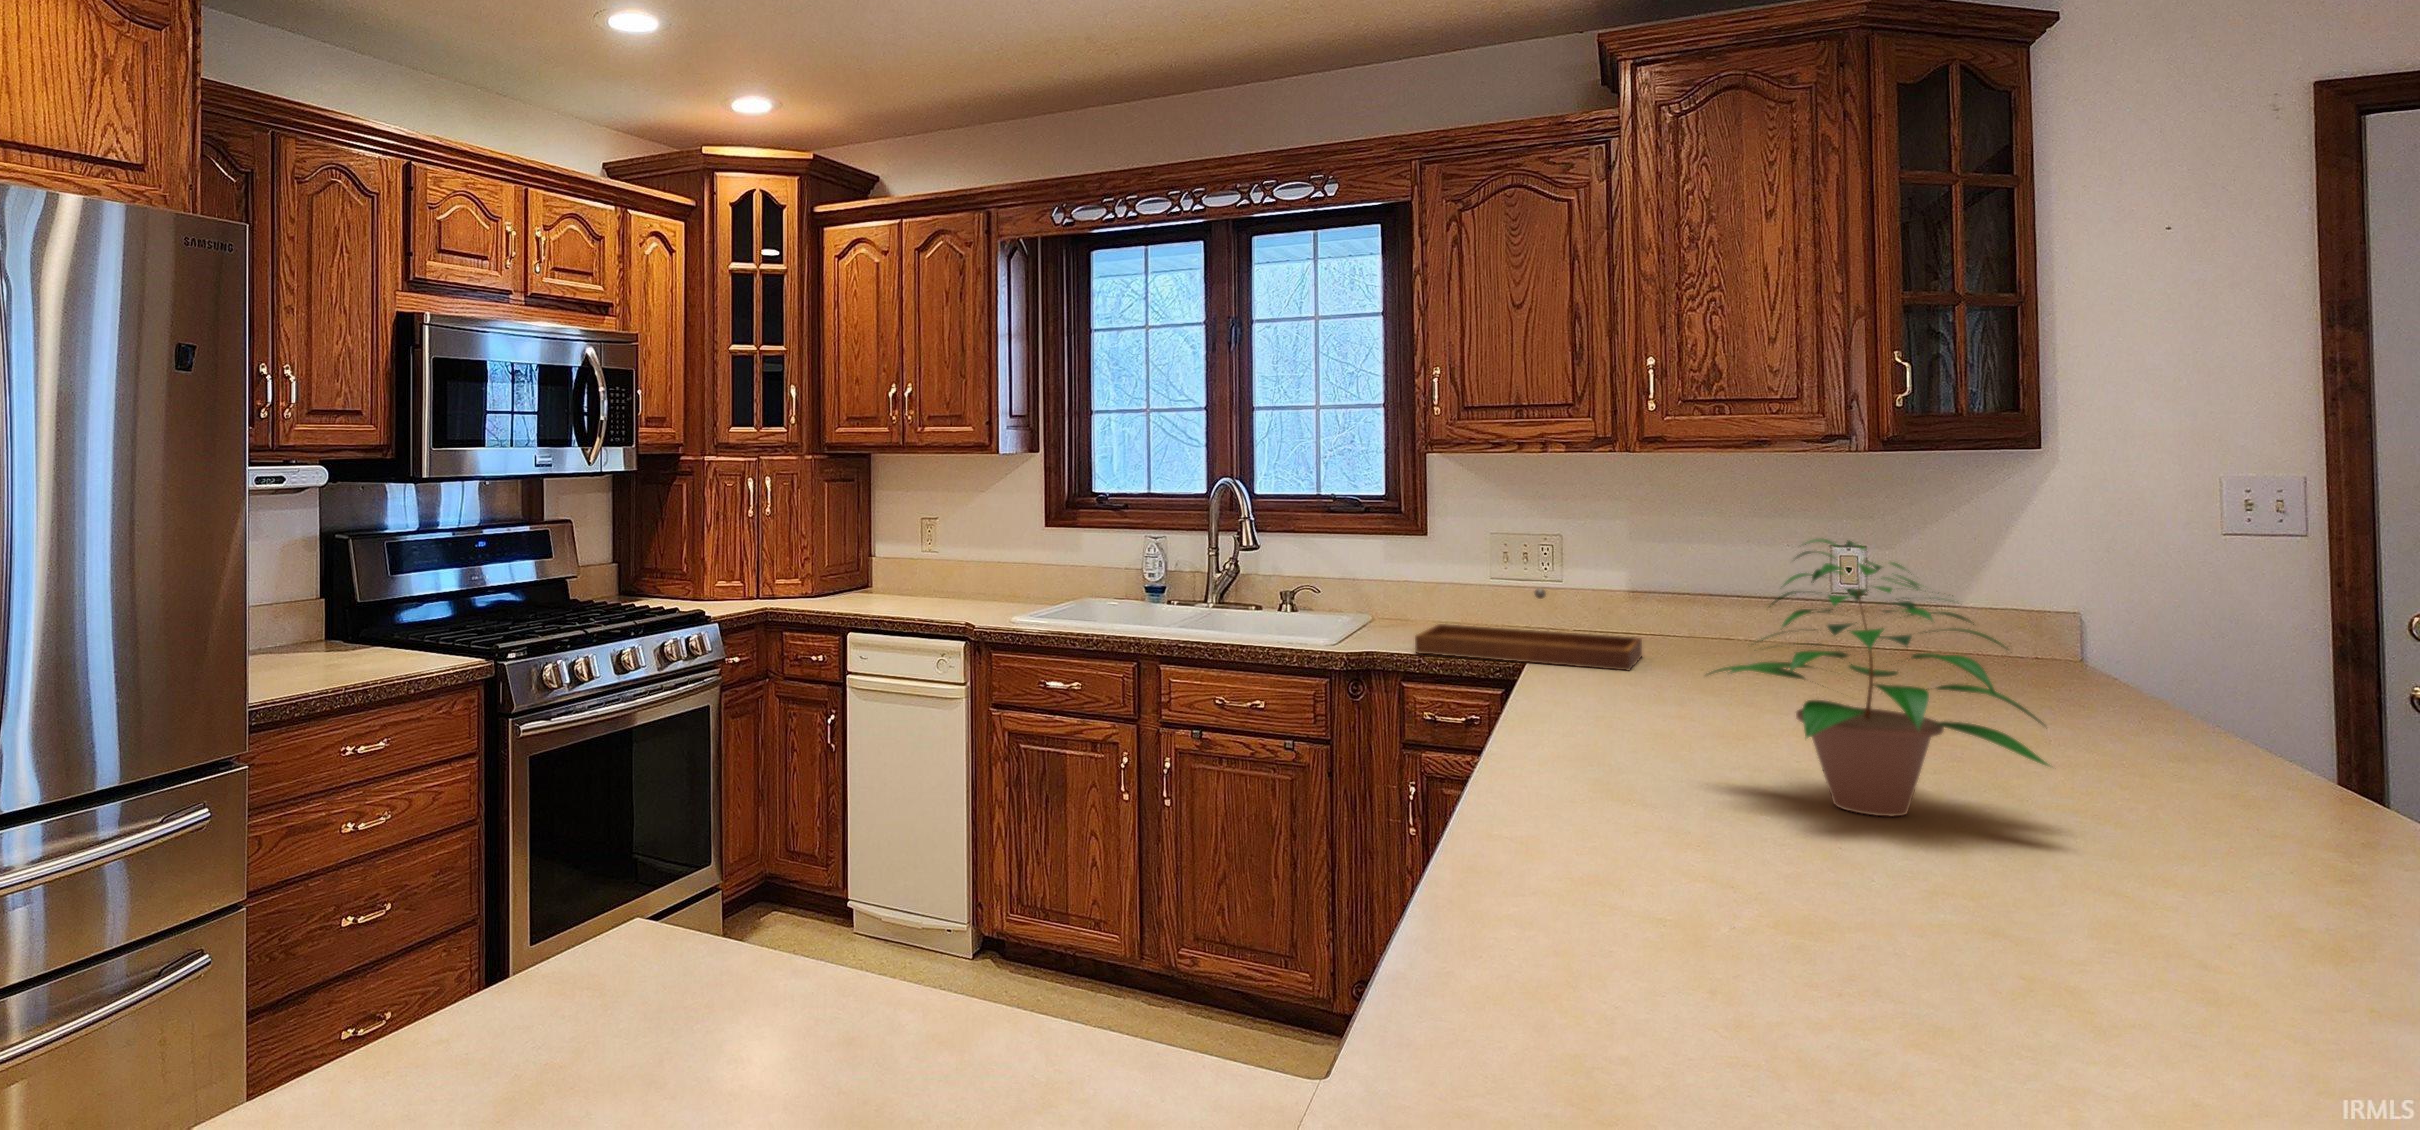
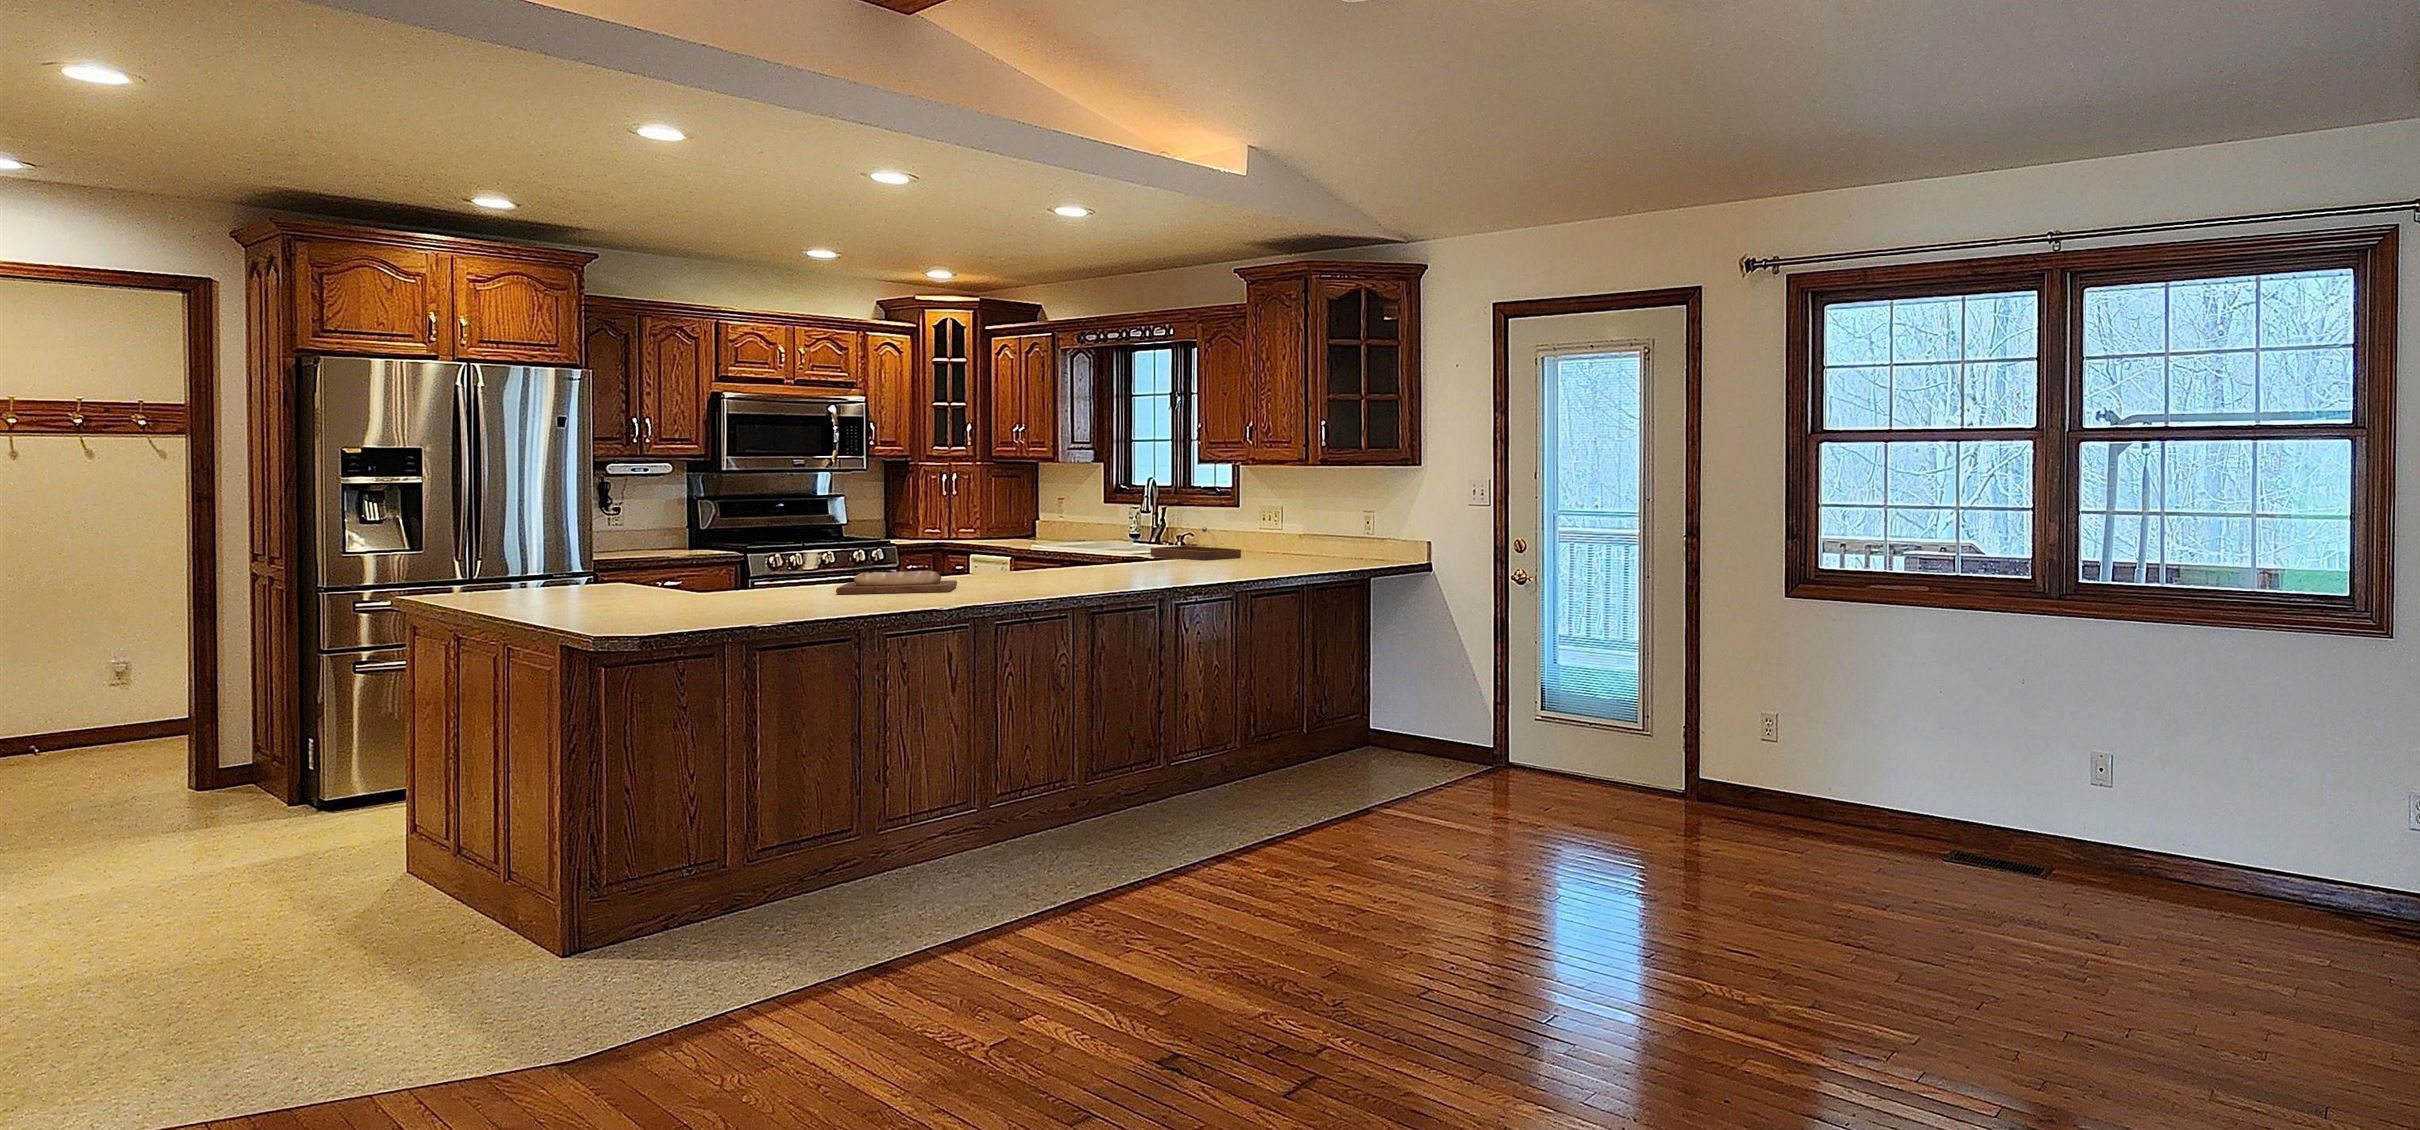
potted plant: present [1709,539,2049,816] -> none [1011,493,1102,579]
bread loaf: none [1648,883,2188,1068] -> present [836,570,957,594]

